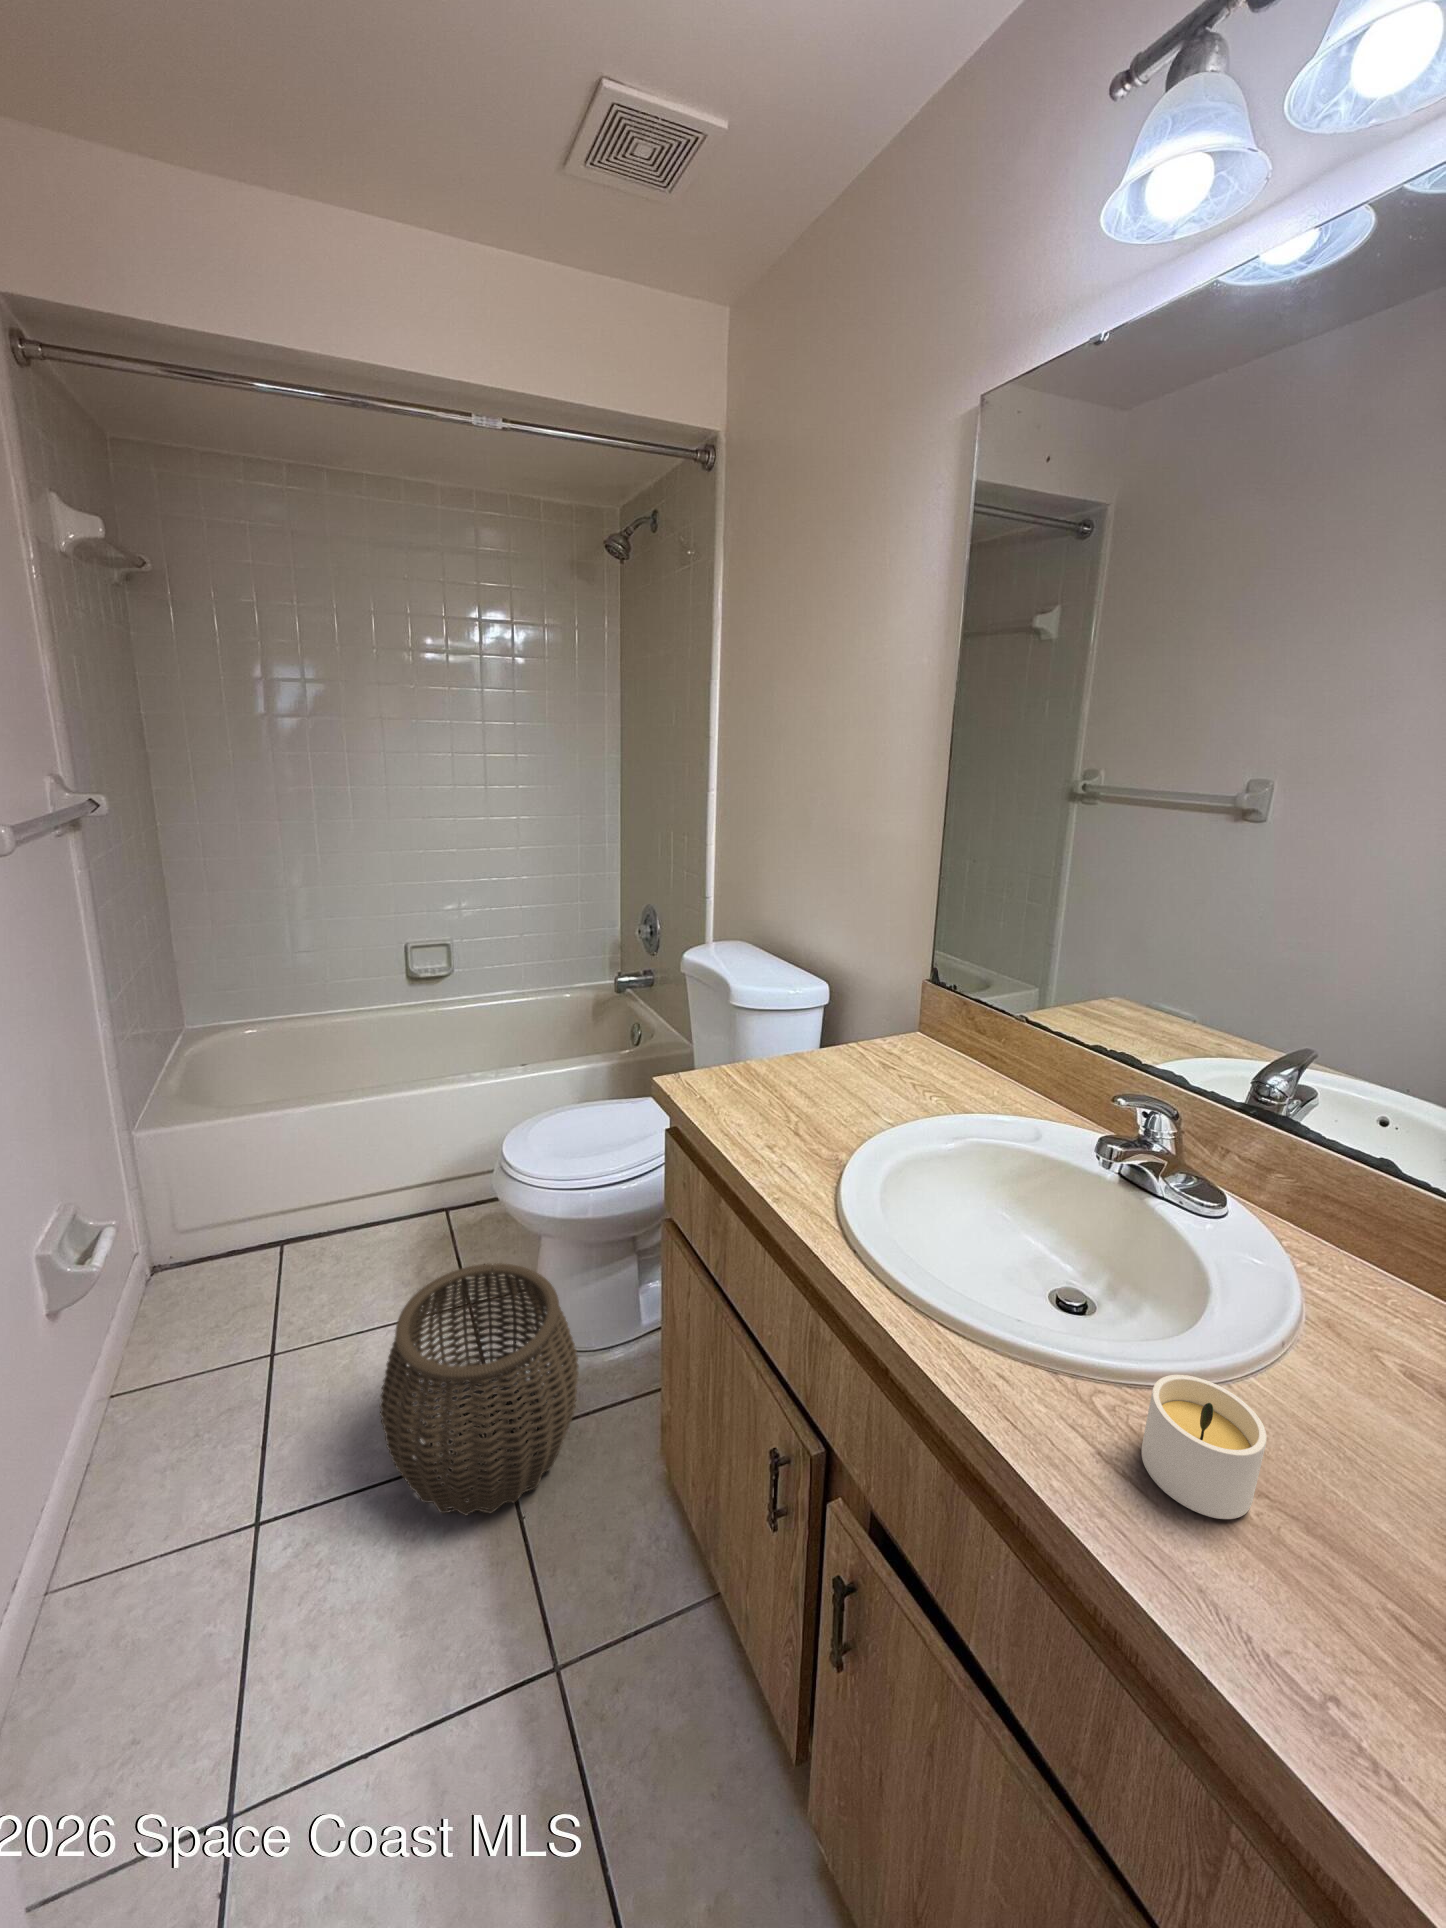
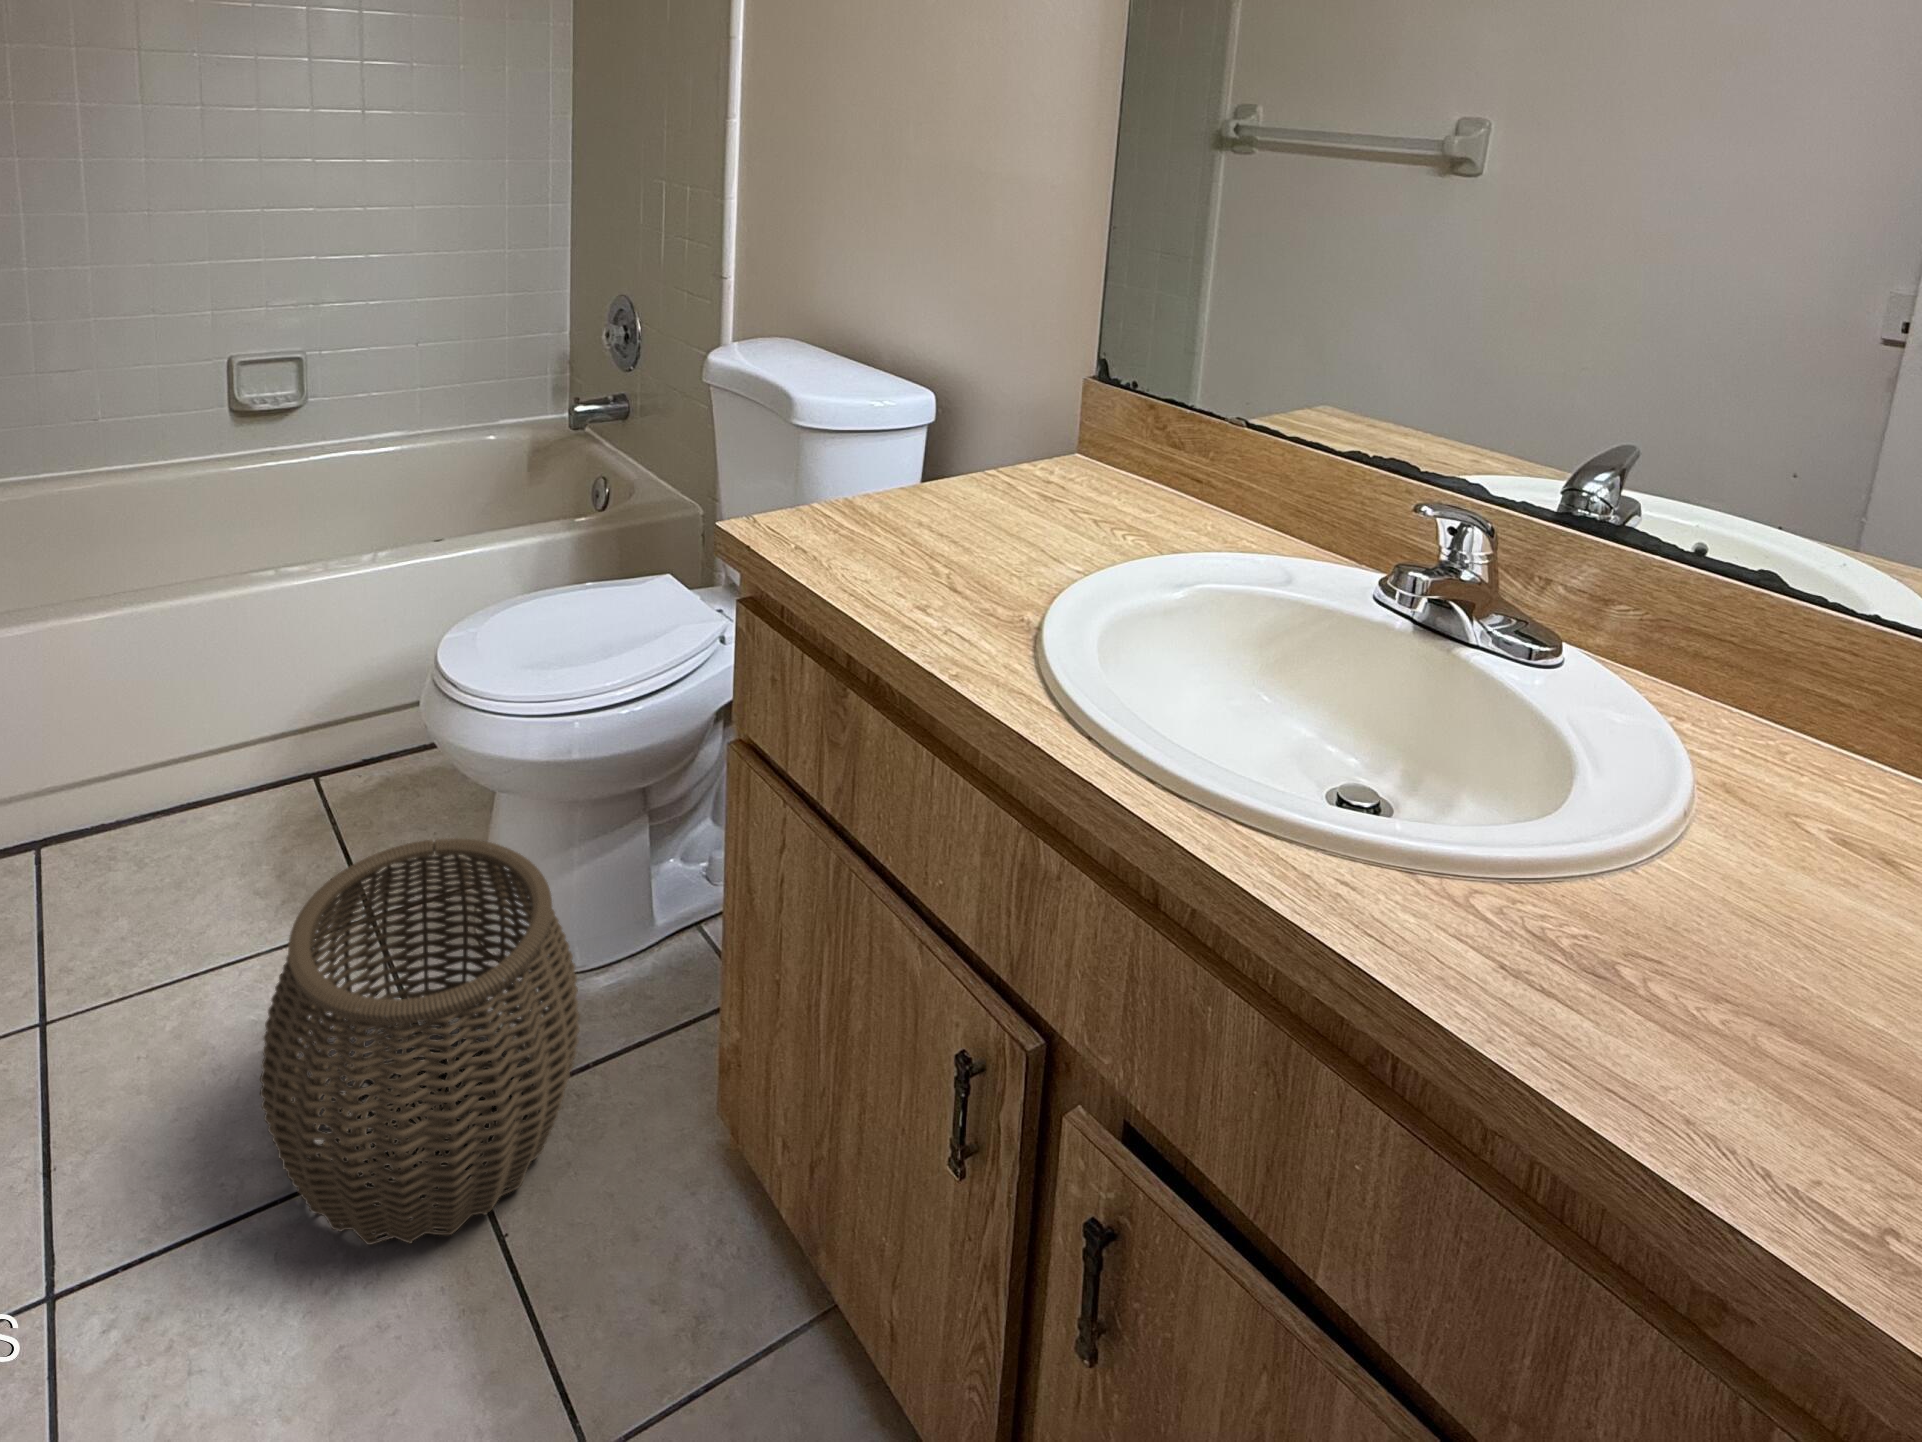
candle: present [1142,1375,1267,1519] -> none [1557,848,1753,1031]

